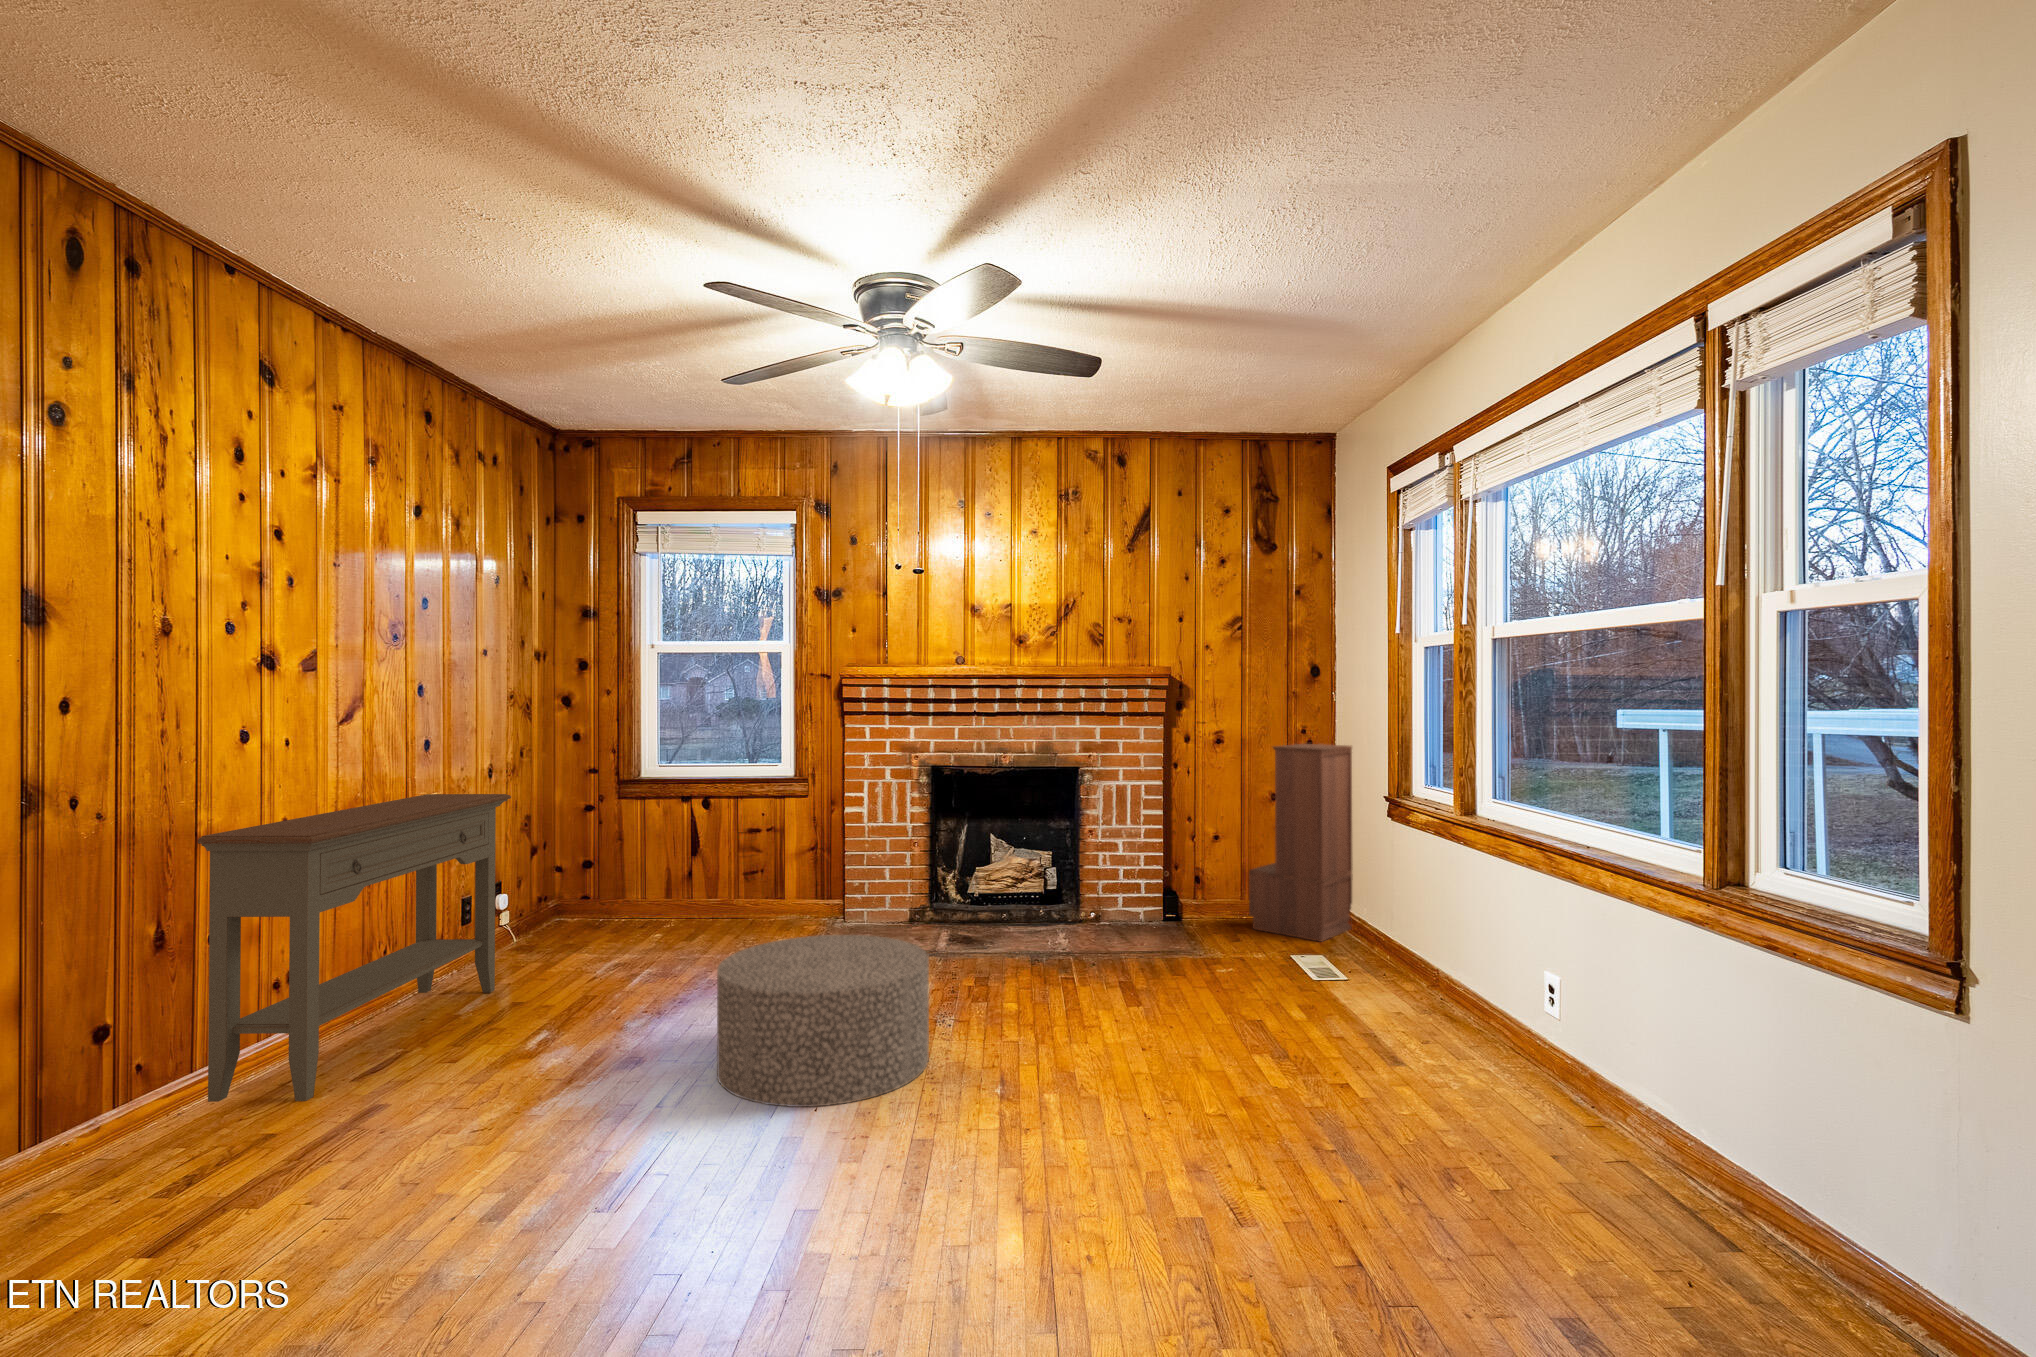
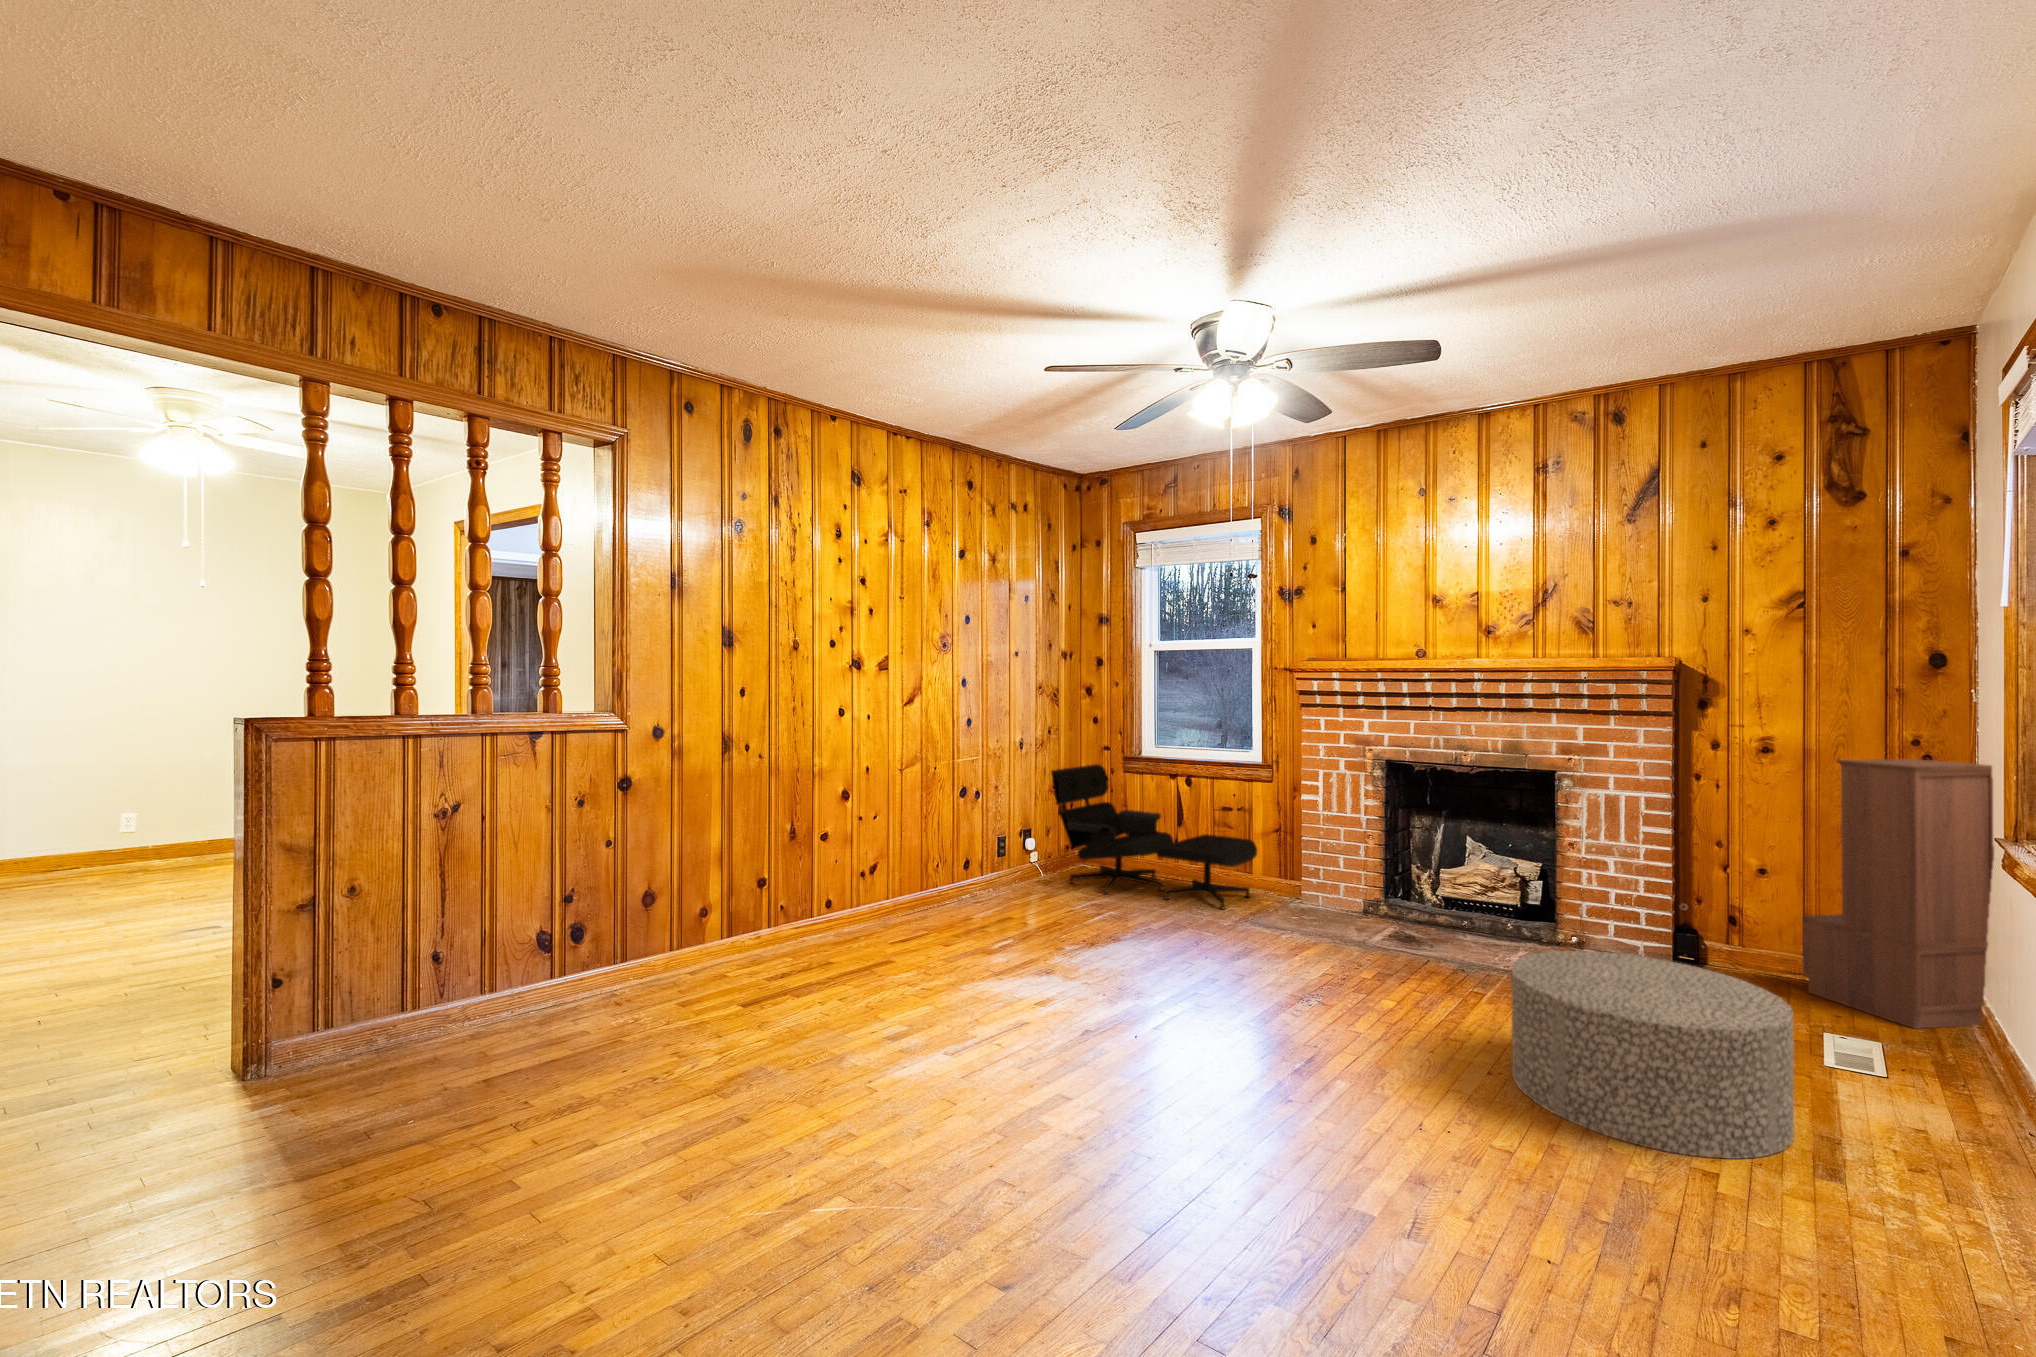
lounge chair: none [534,791,796,952] -> present [1051,764,1258,910]
console table: present [197,794,511,1102] -> none [808,758,1015,952]
ottoman: present [717,935,929,1107] -> present [1511,951,1794,1159]

